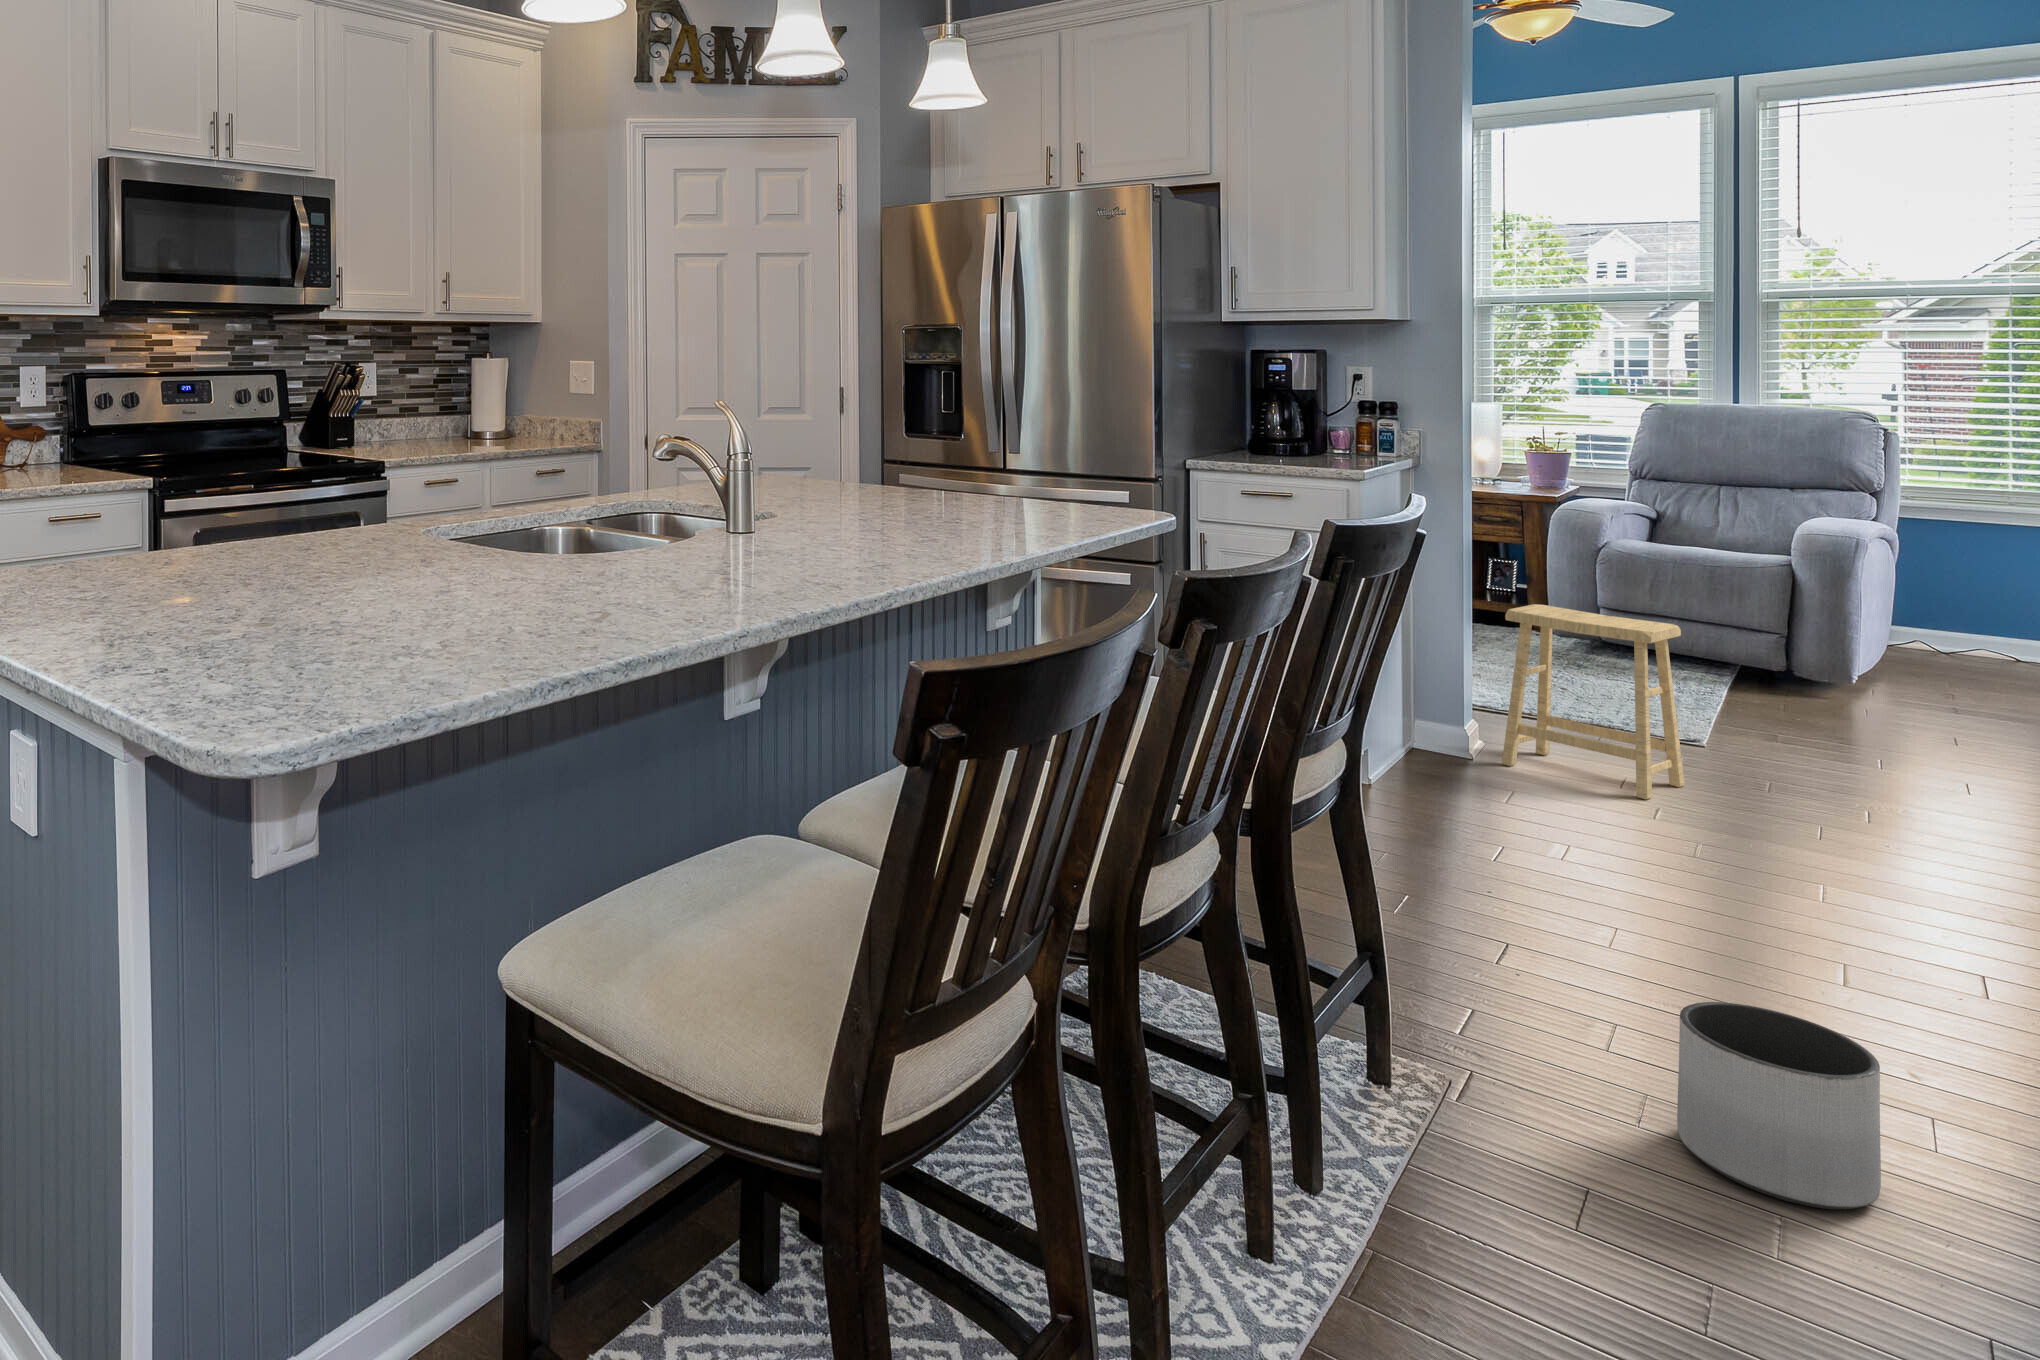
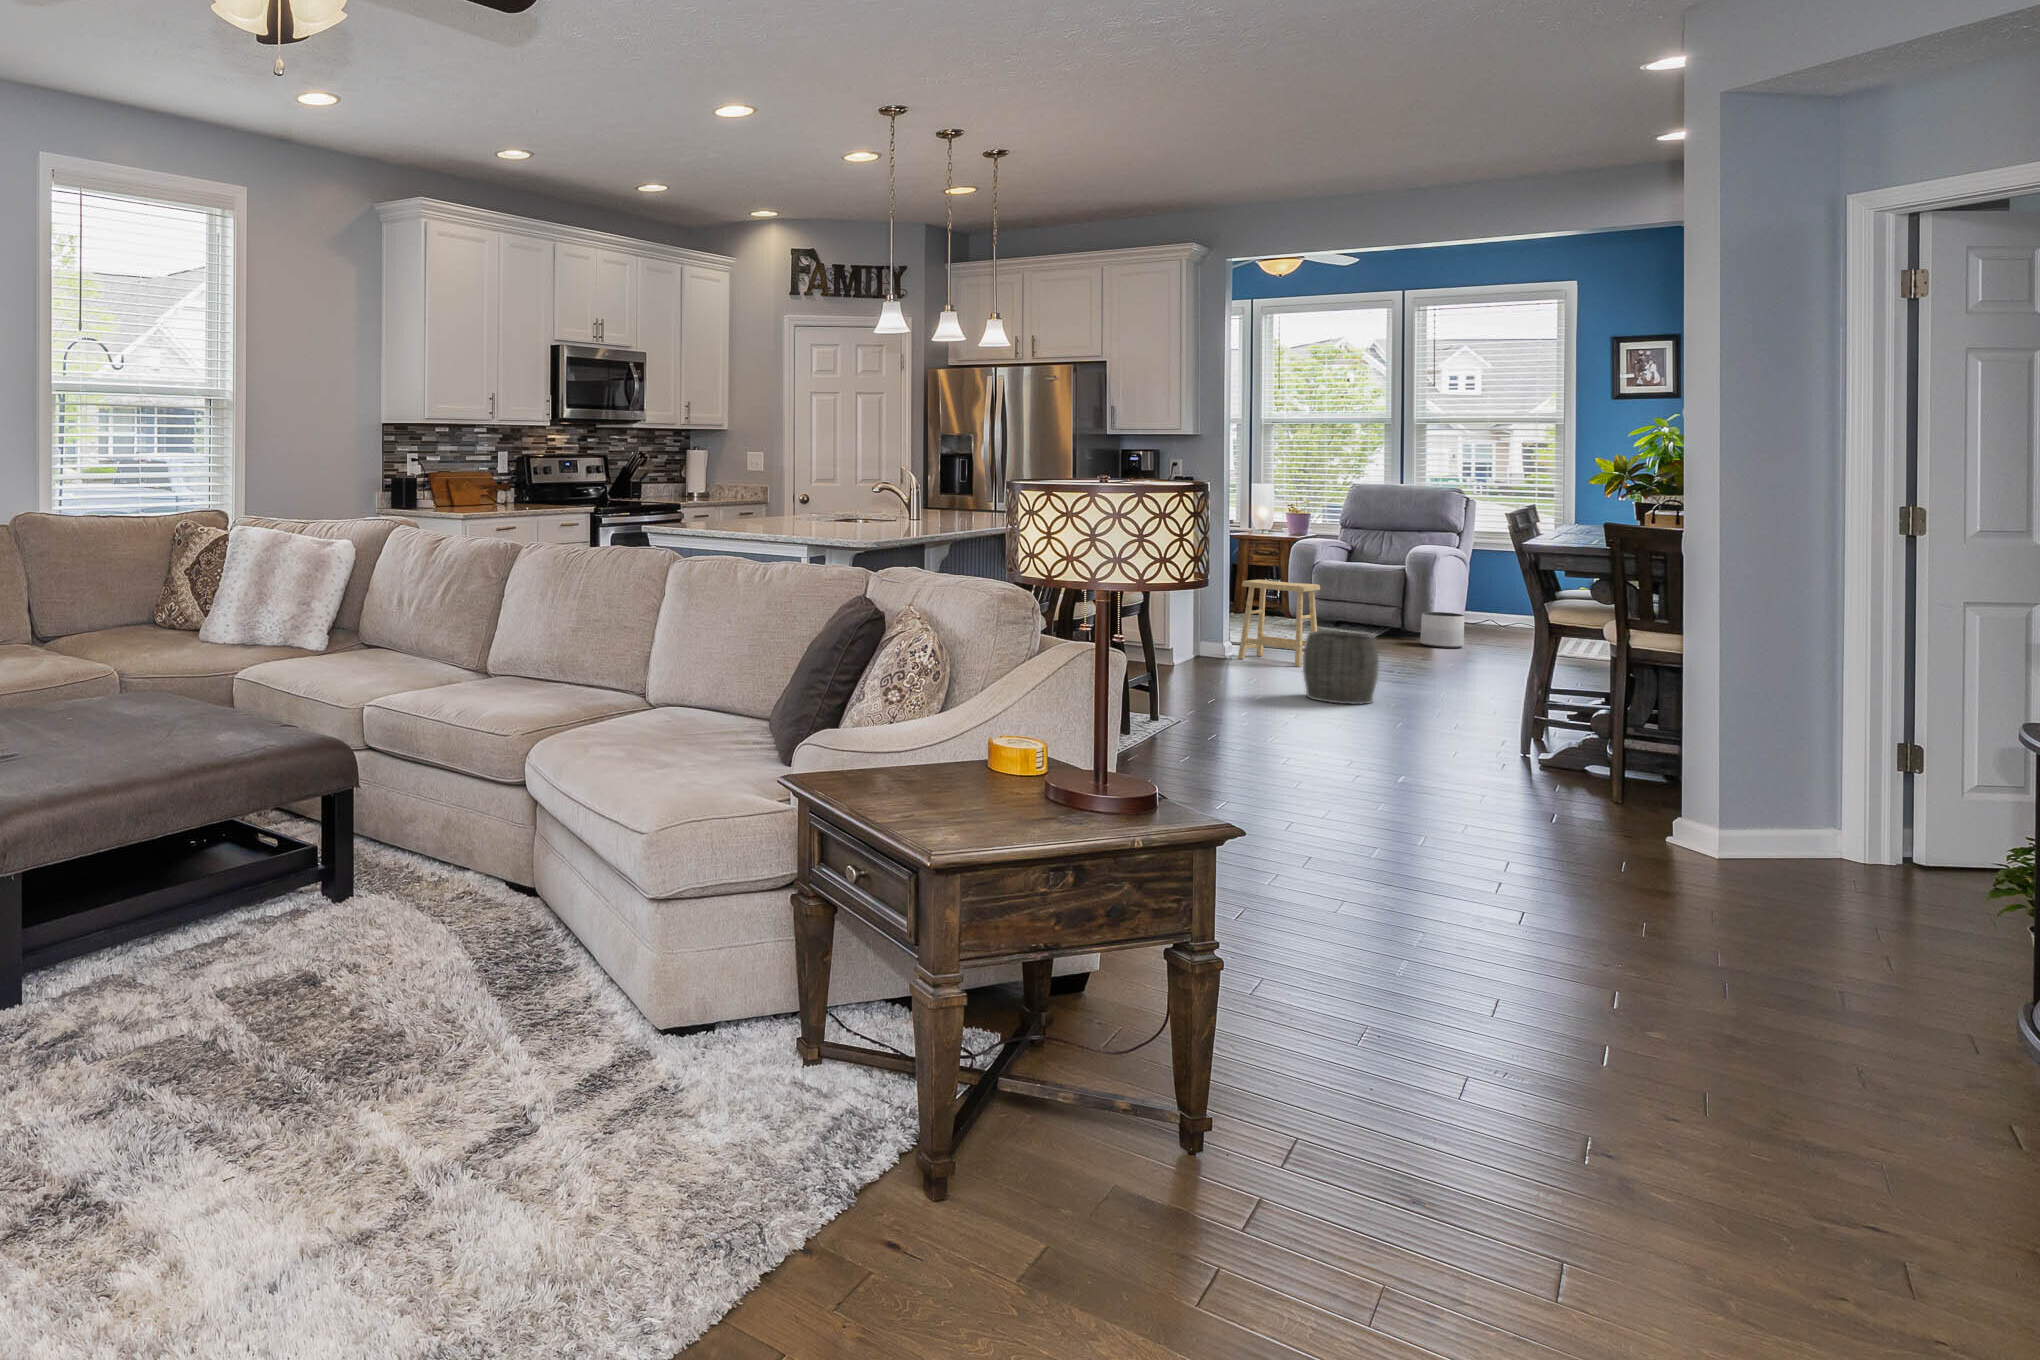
woven basket: none [1727,784,1951,1000] -> present [1303,631,1379,704]
planter: present [1677,1002,1881,1209] -> present [1420,612,1464,648]

